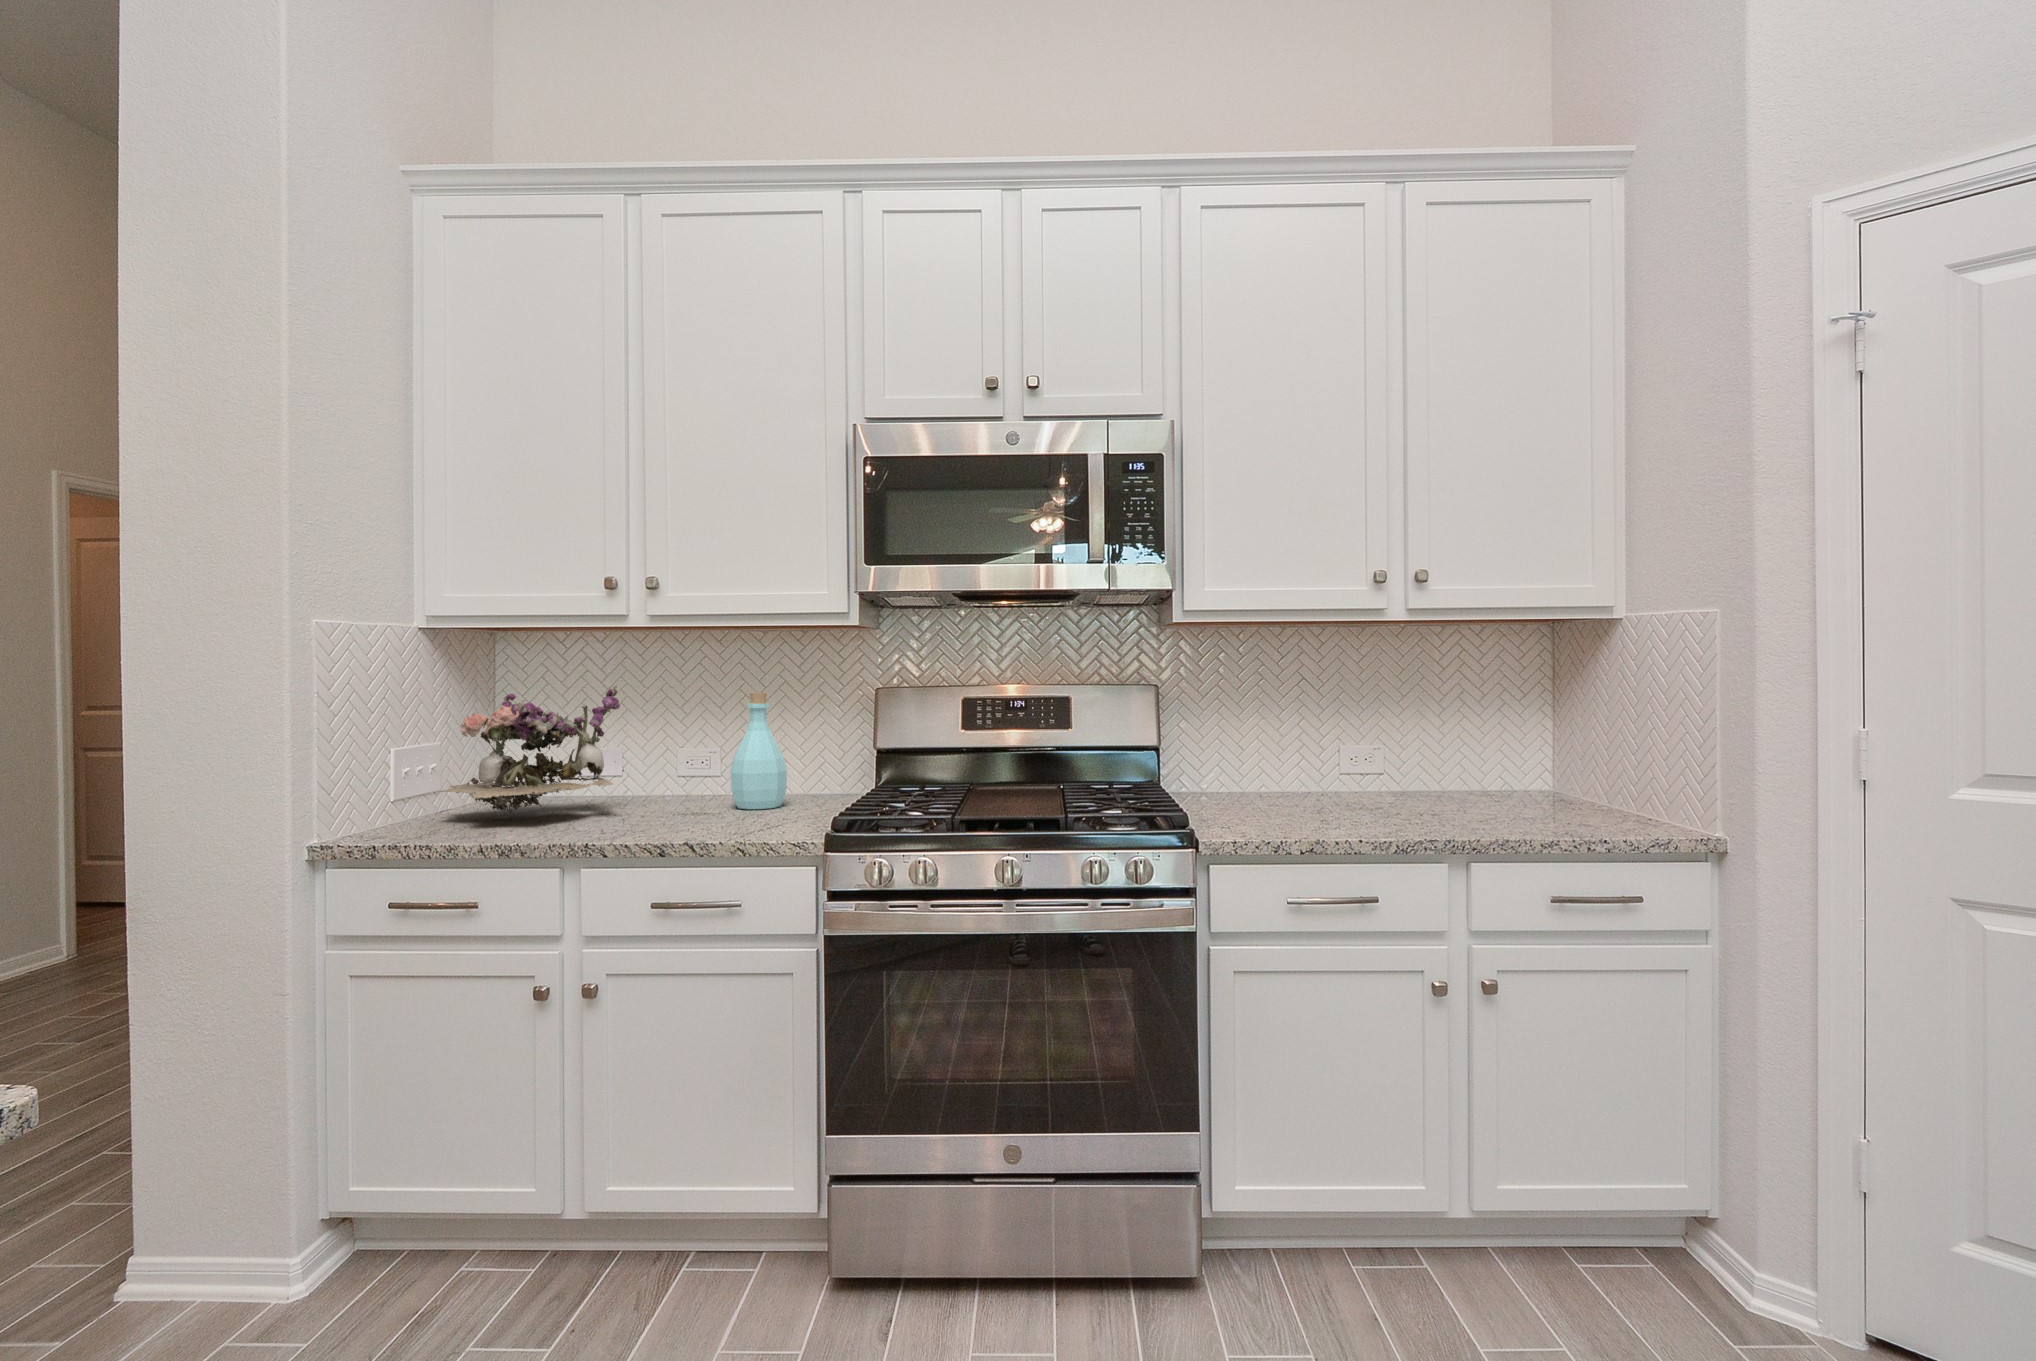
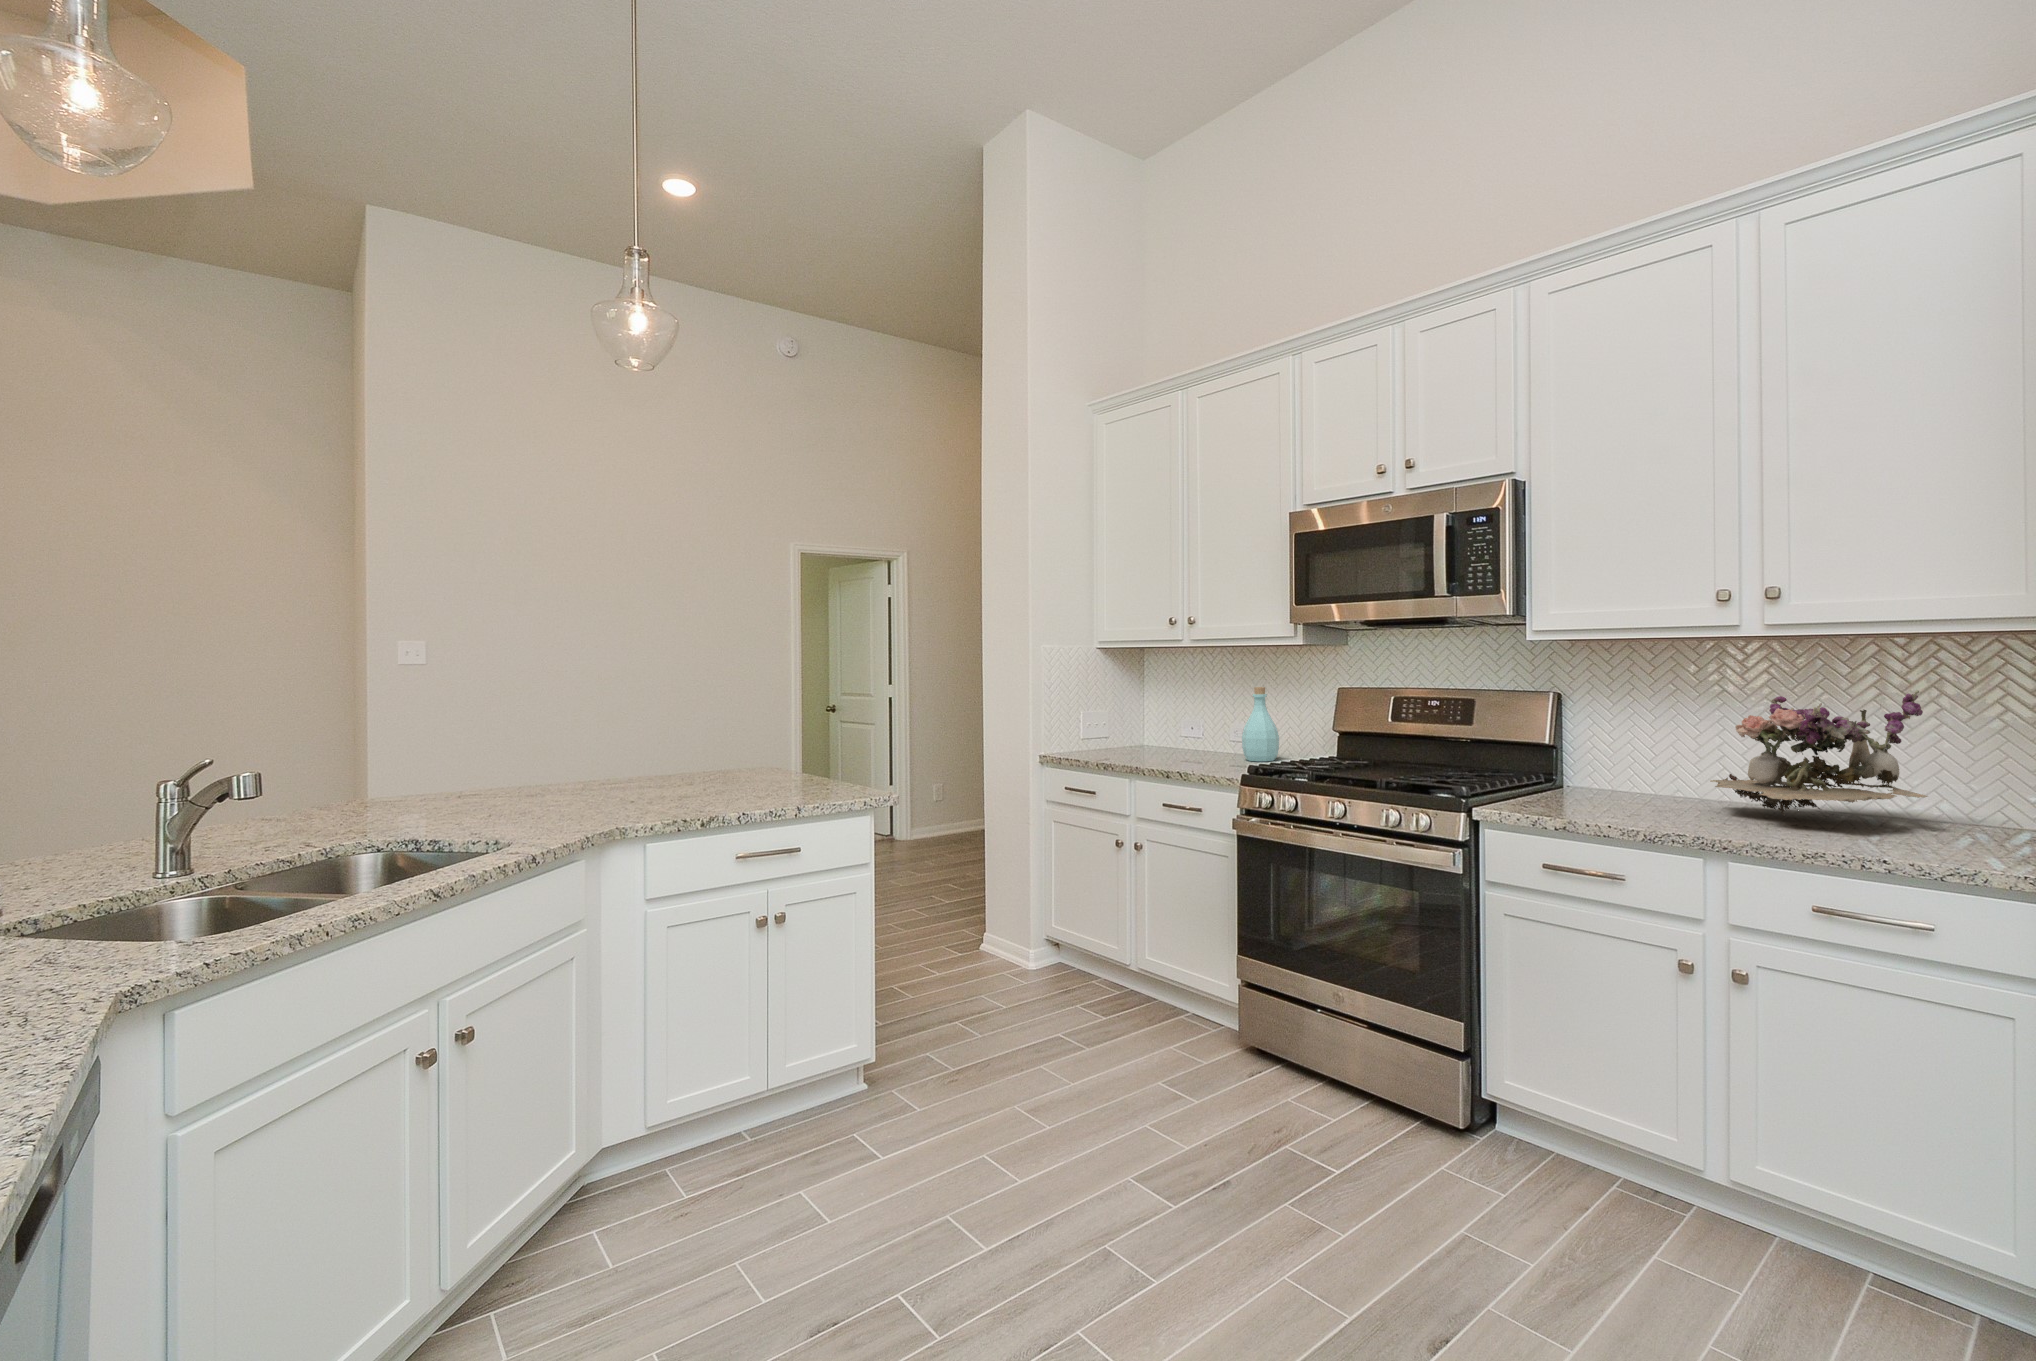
flower arrangement: present [440,685,620,816] -> present [1710,690,1928,815]

